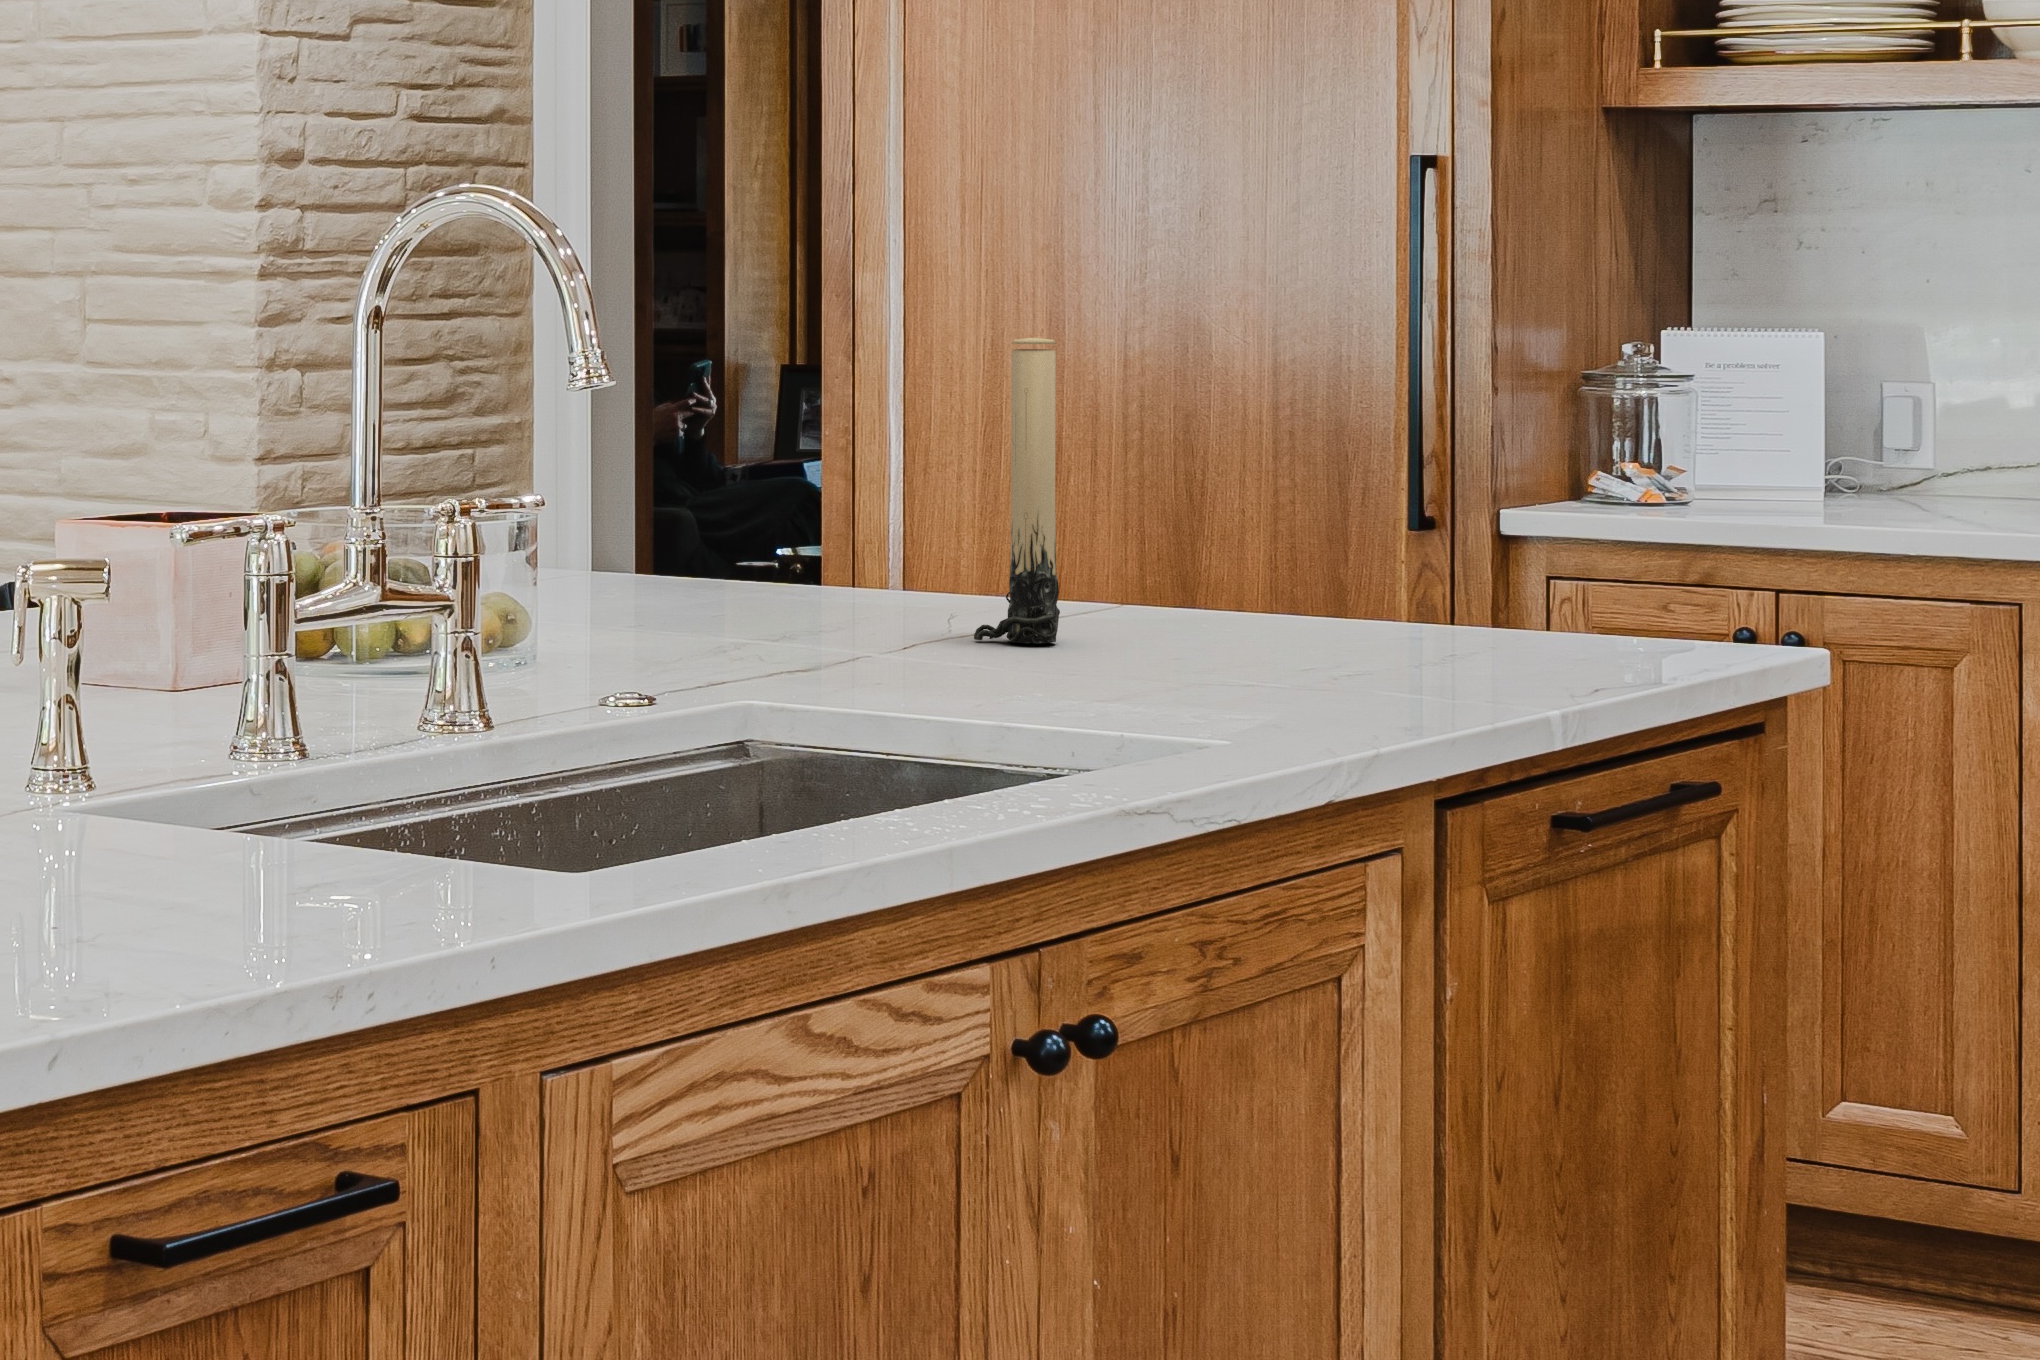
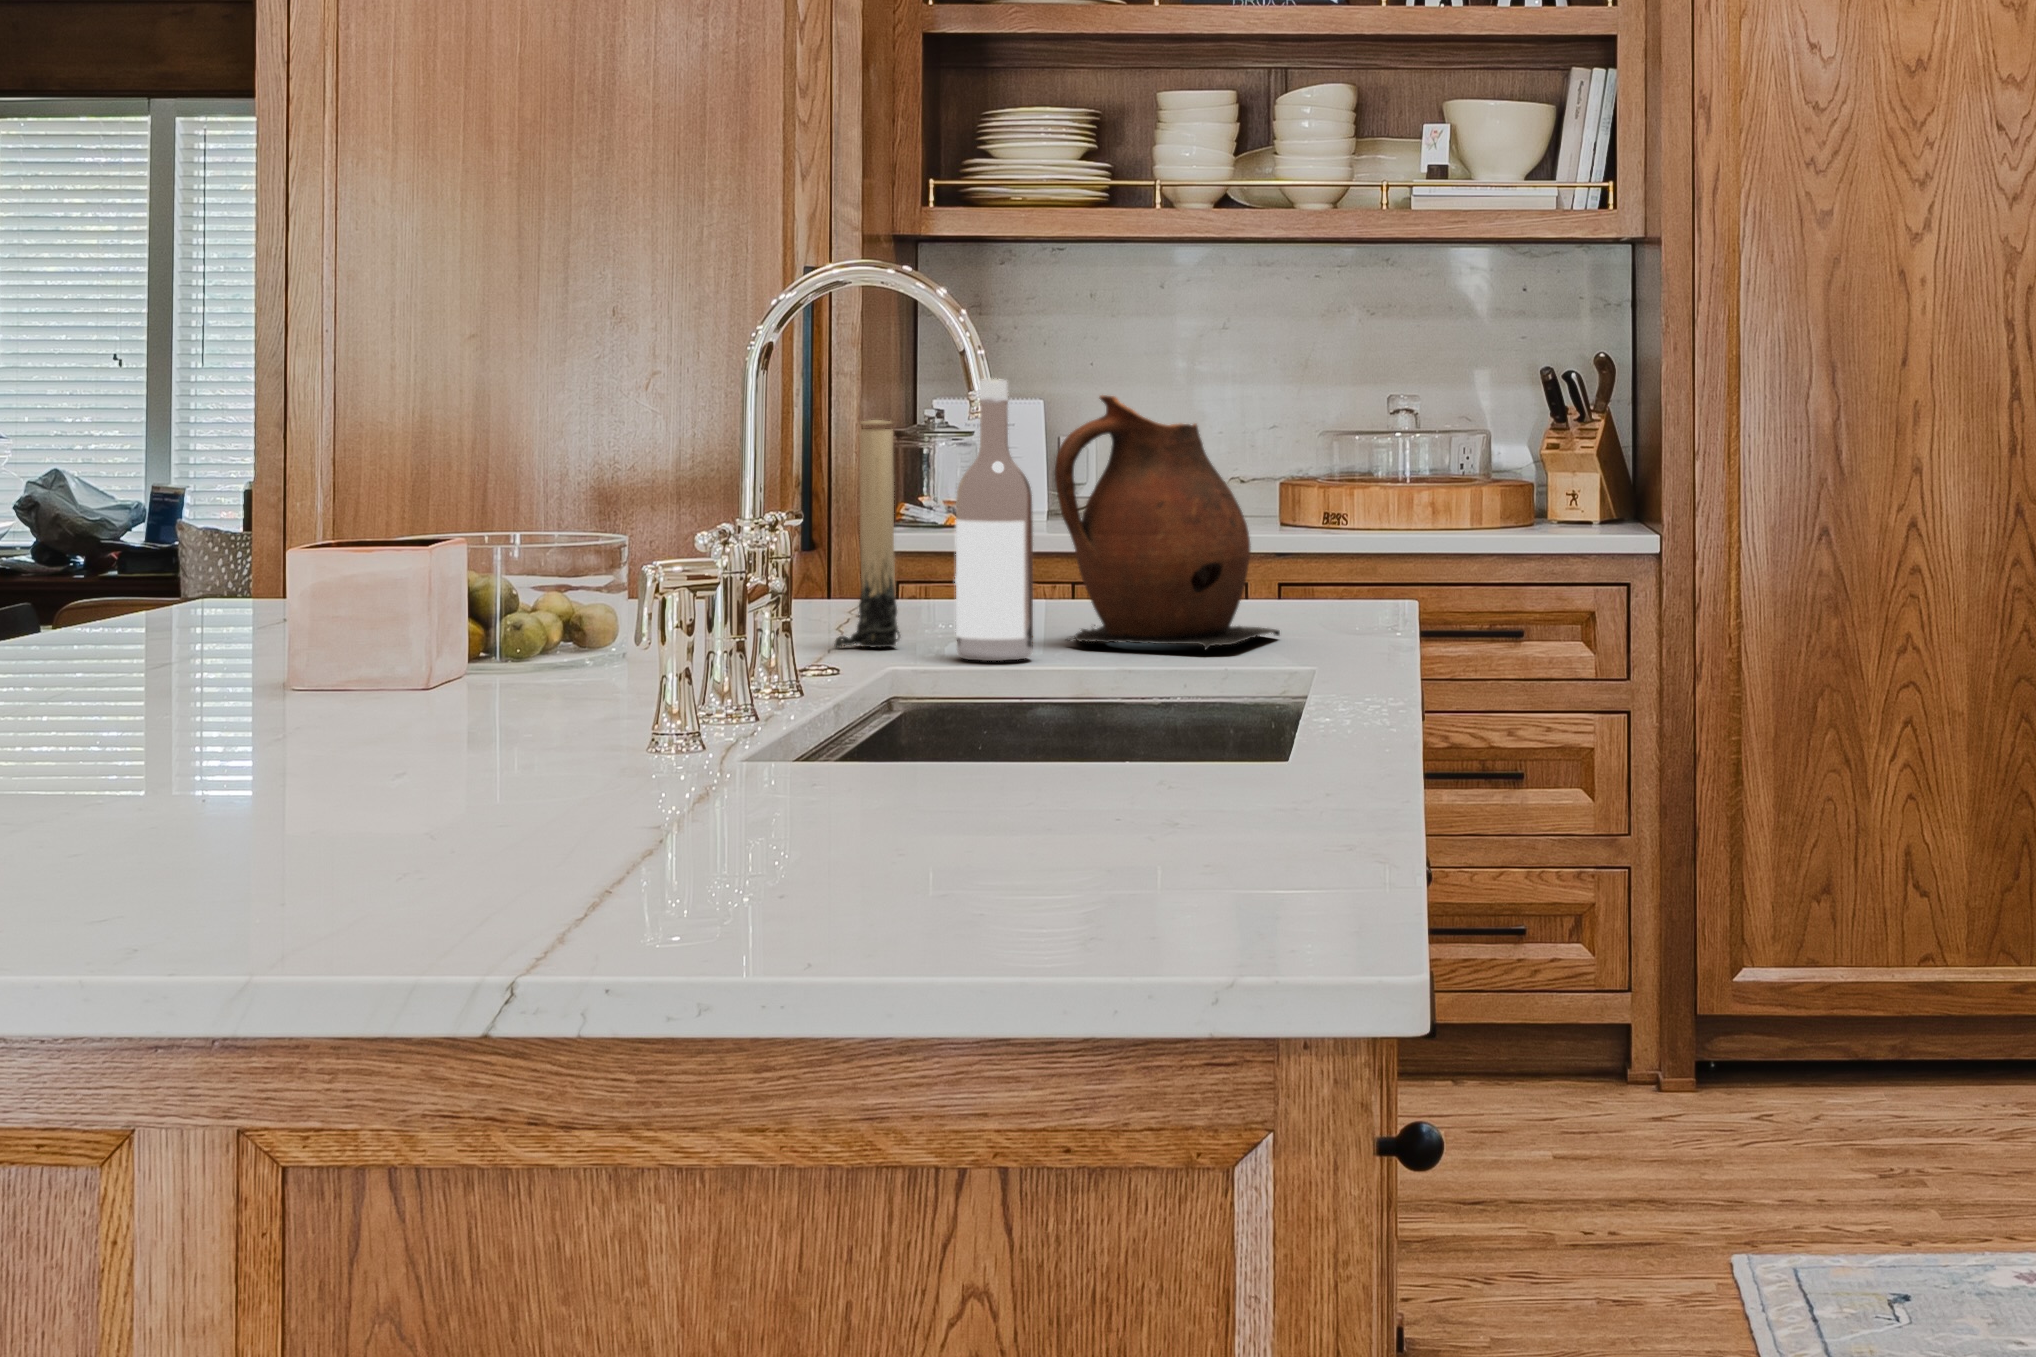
wine bottle: none [1079,284,1185,669] -> present [955,379,1033,661]
ceramic pitcher: none [1280,309,1625,674] -> present [1055,395,1280,649]

